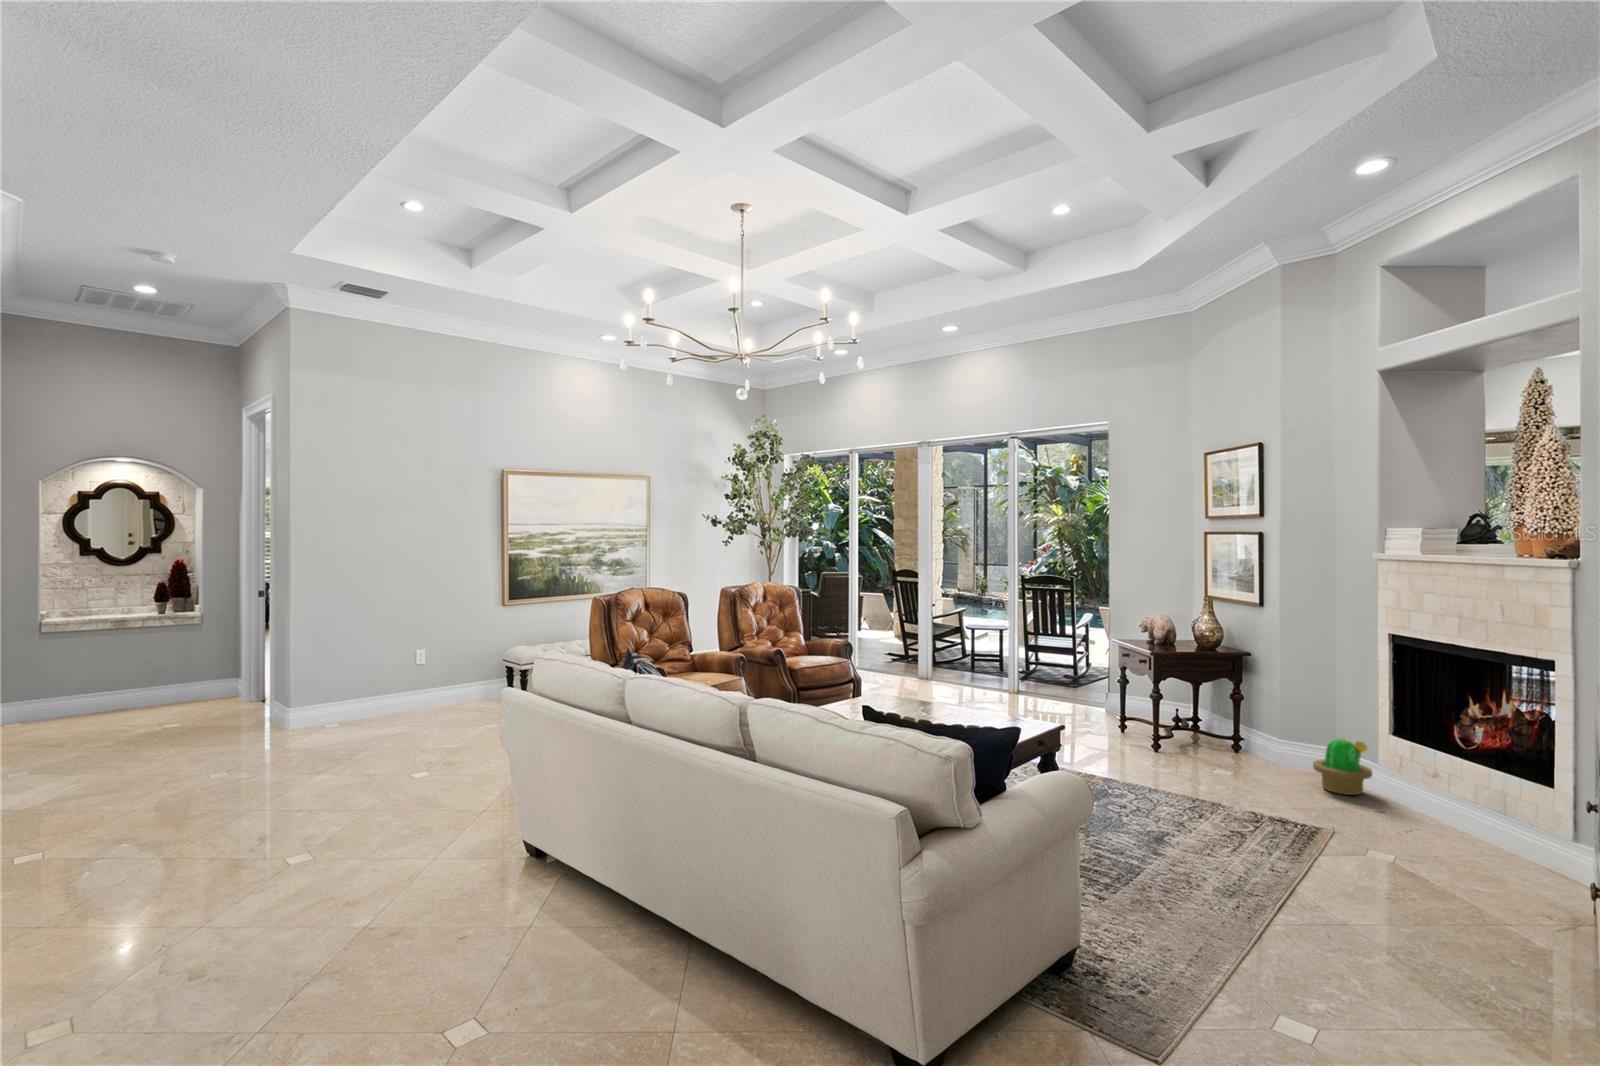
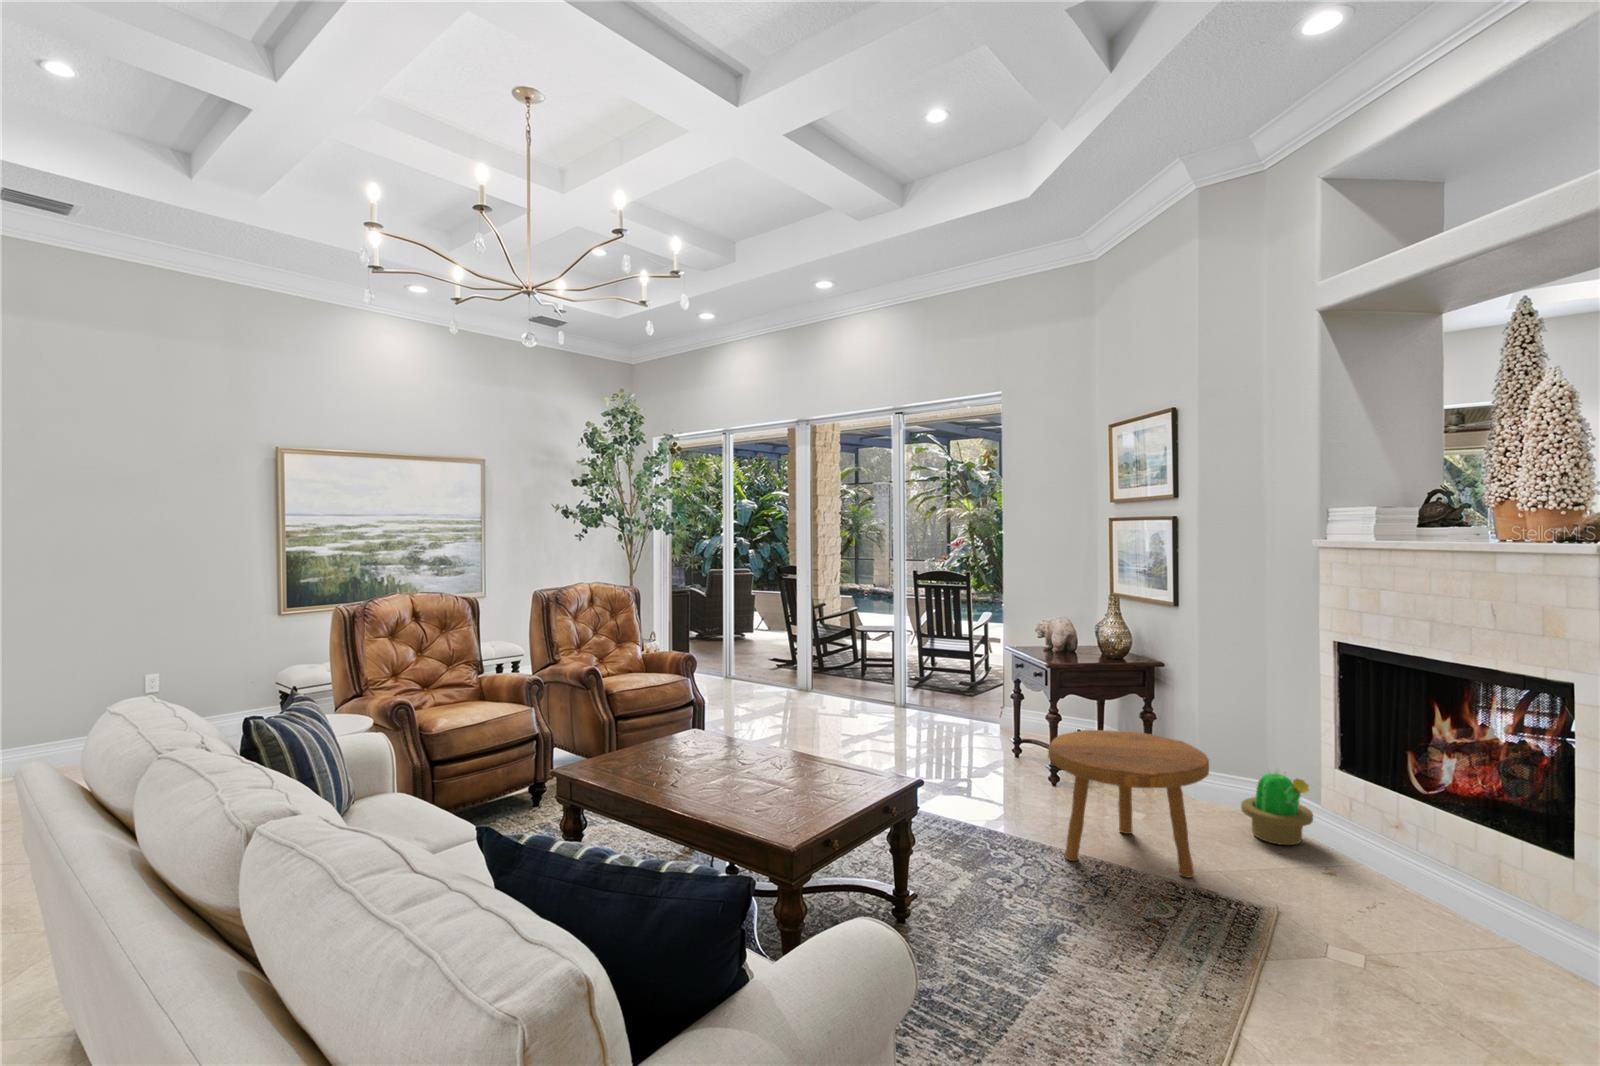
footstool: none [1155,701,1285,811] -> present [1048,730,1209,878]

